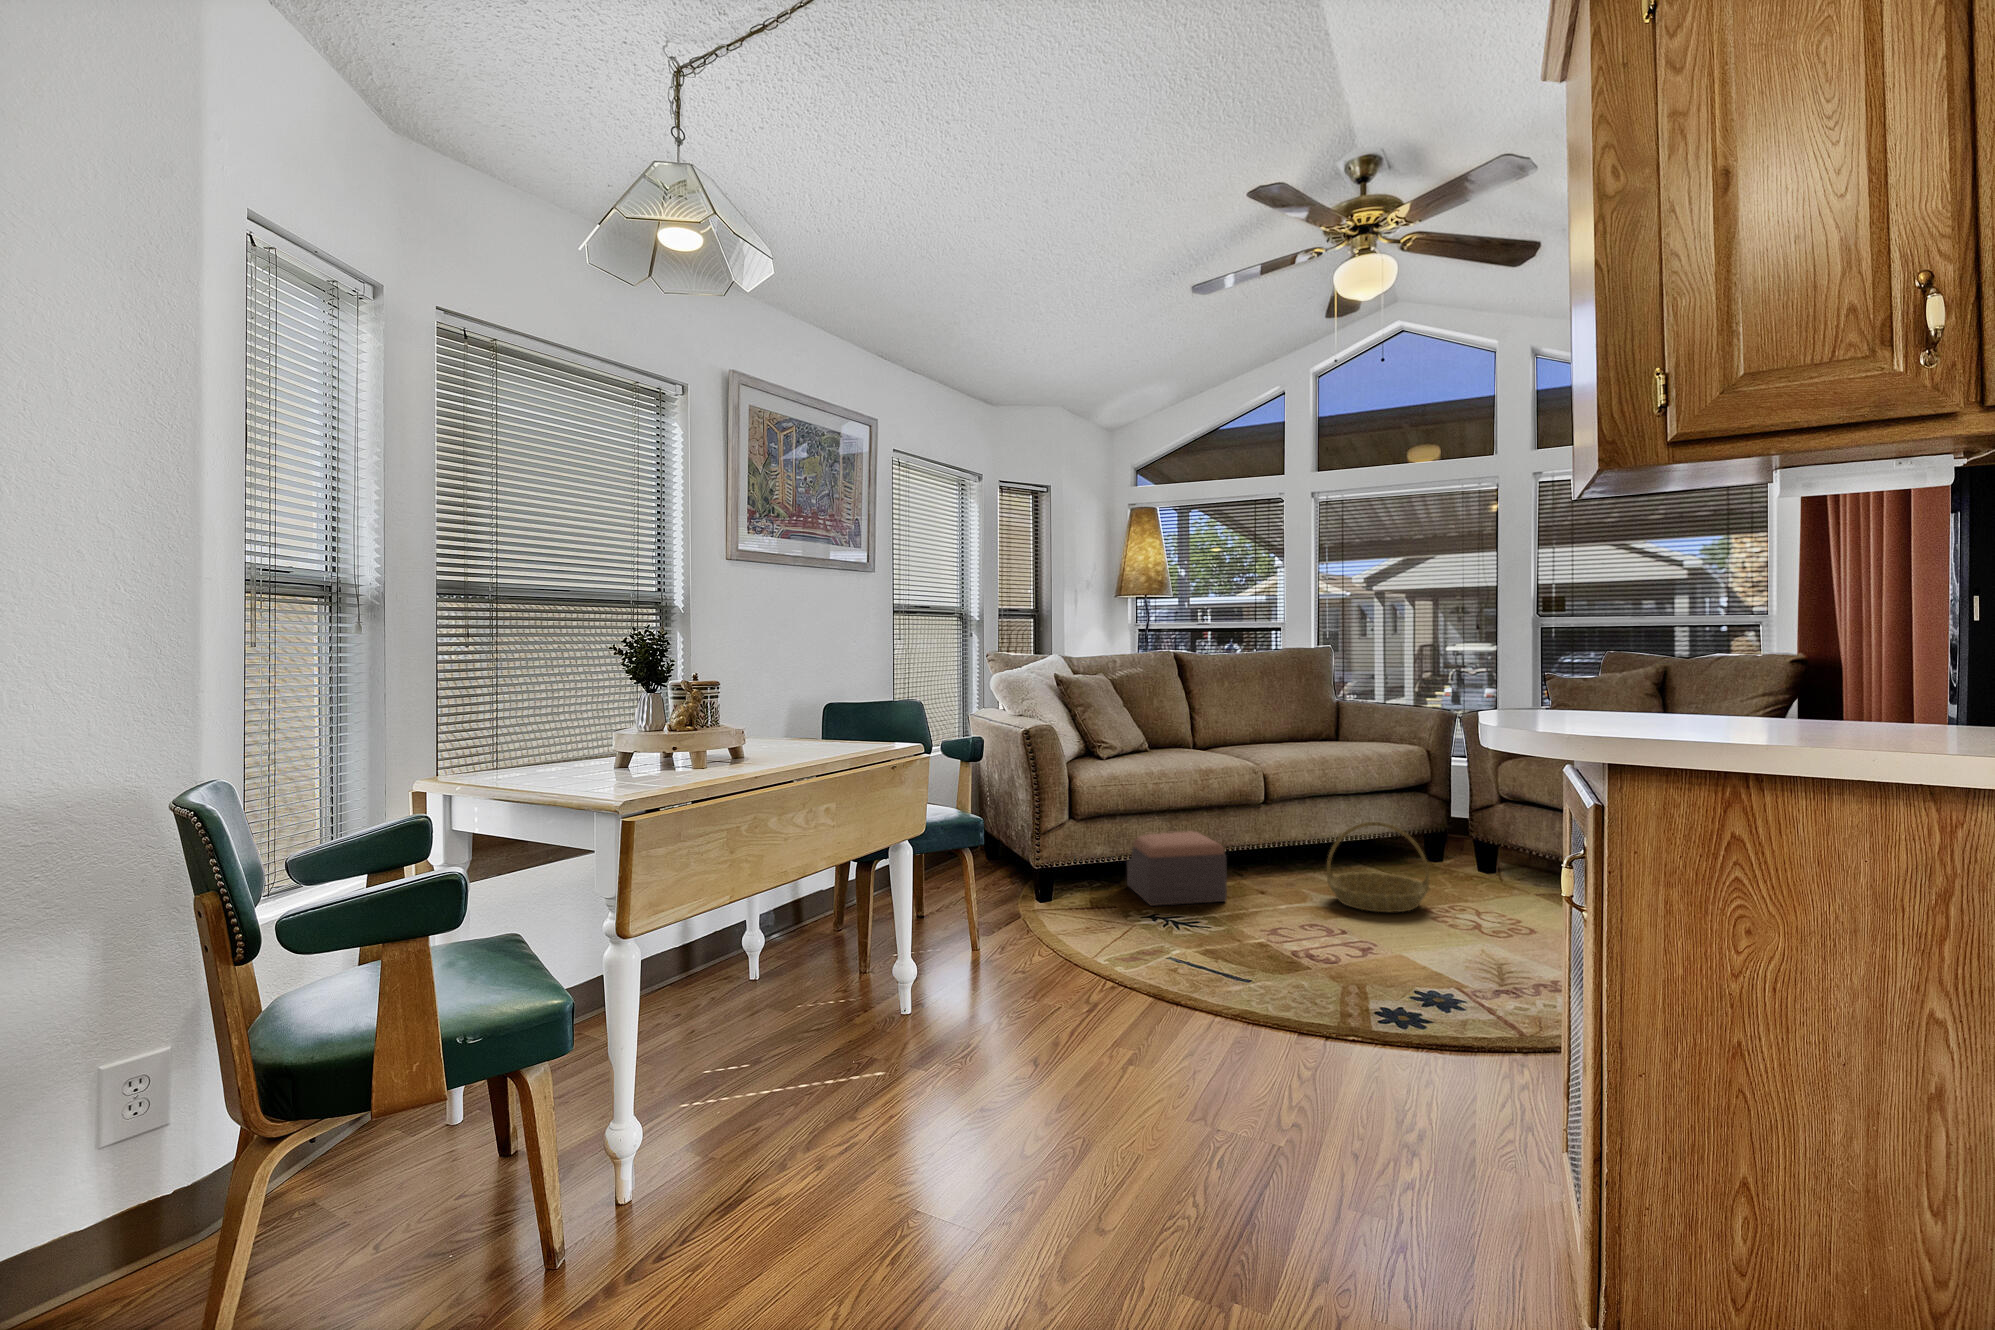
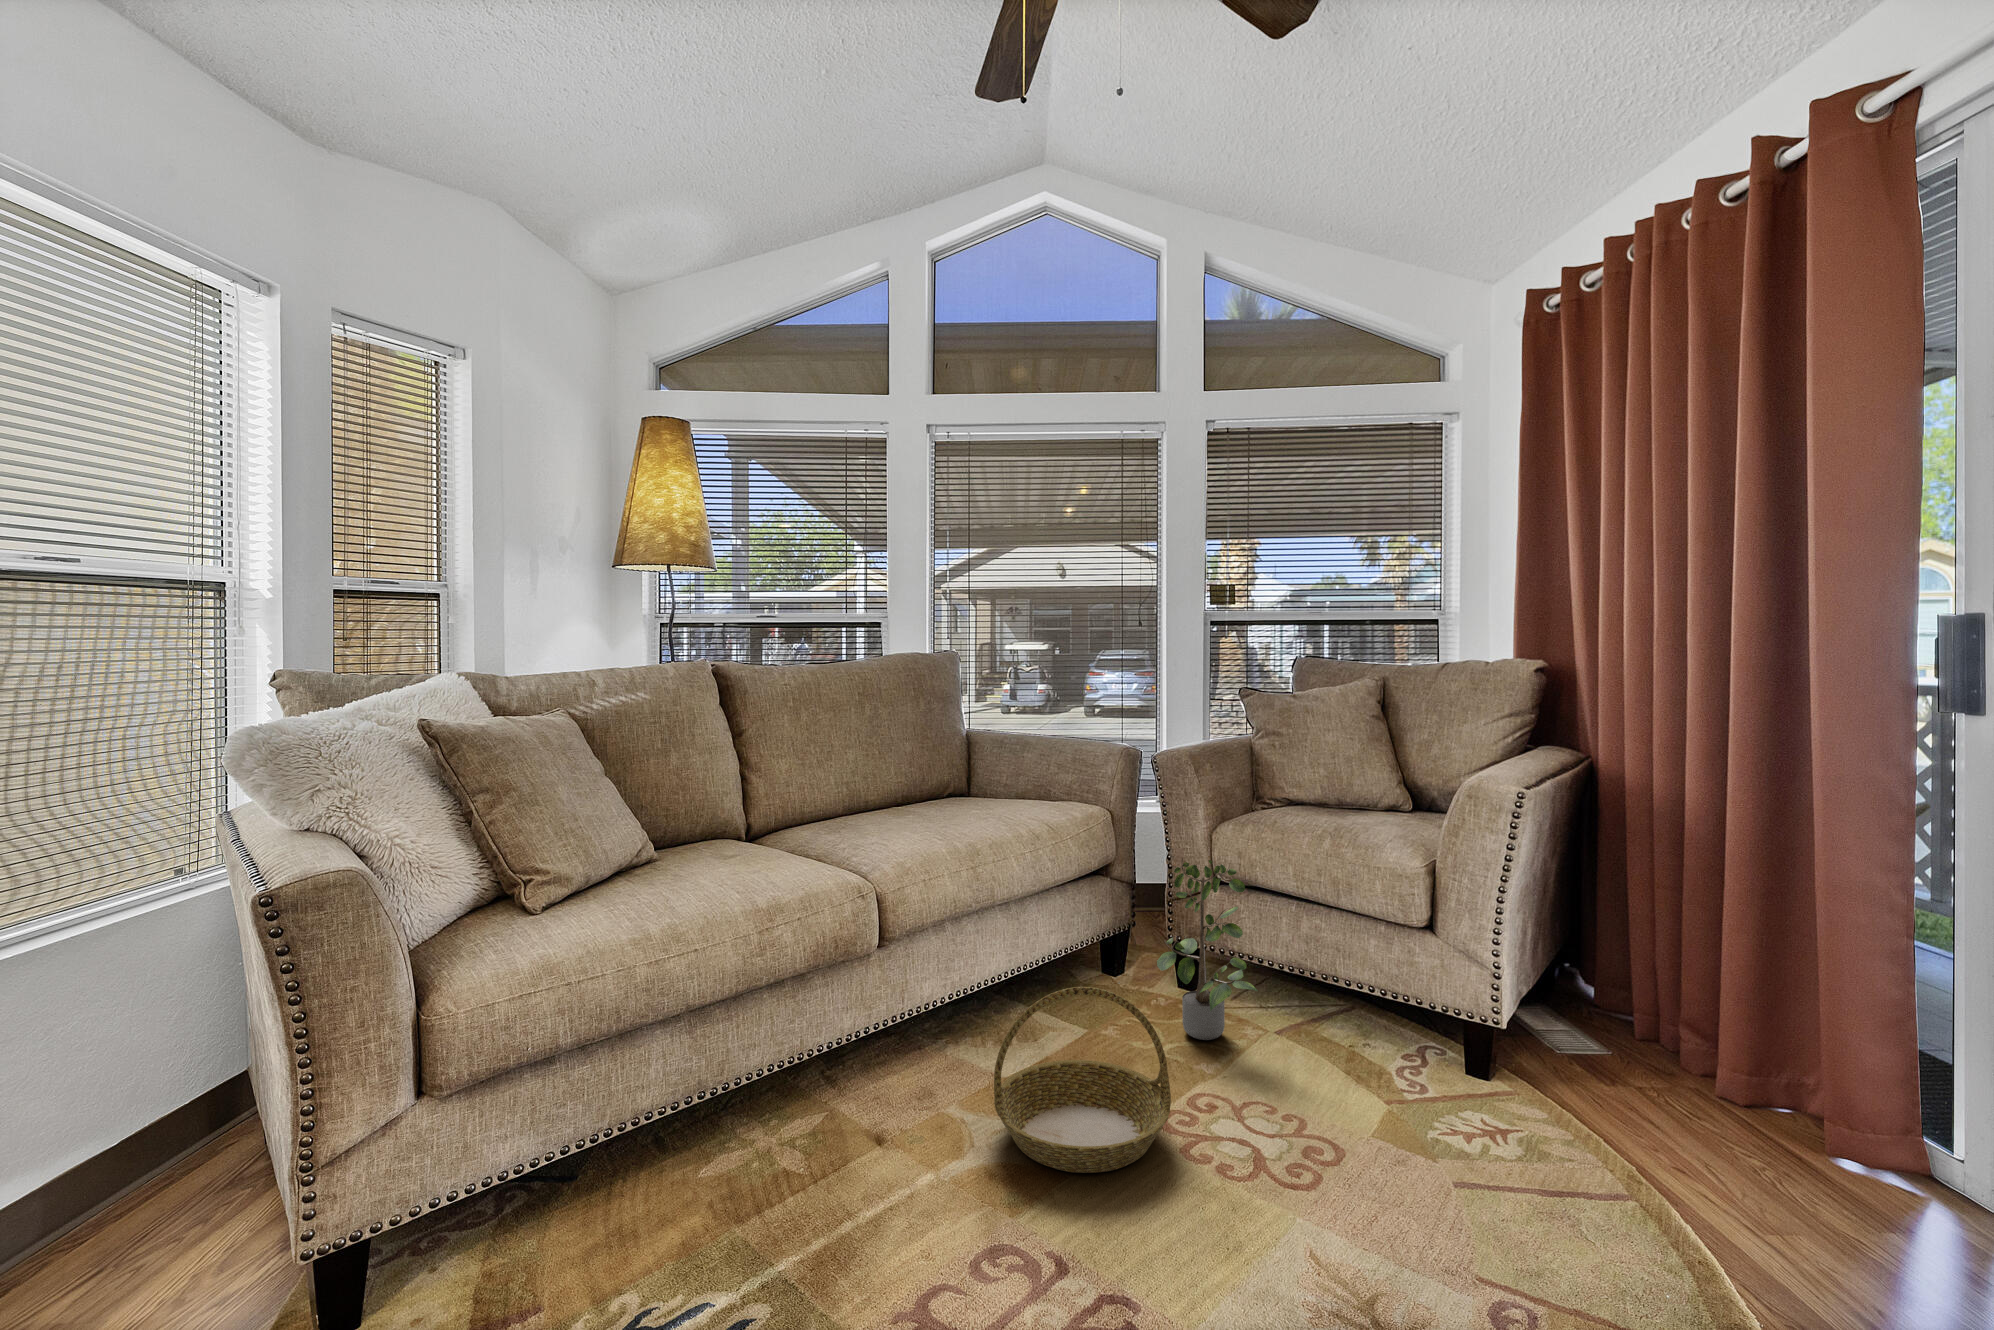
potted plant: none [1449,773,1512,886] -> present [1157,858,1258,1040]
footstool: present [1127,831,1227,906] -> none [591,1031,807,1266]

